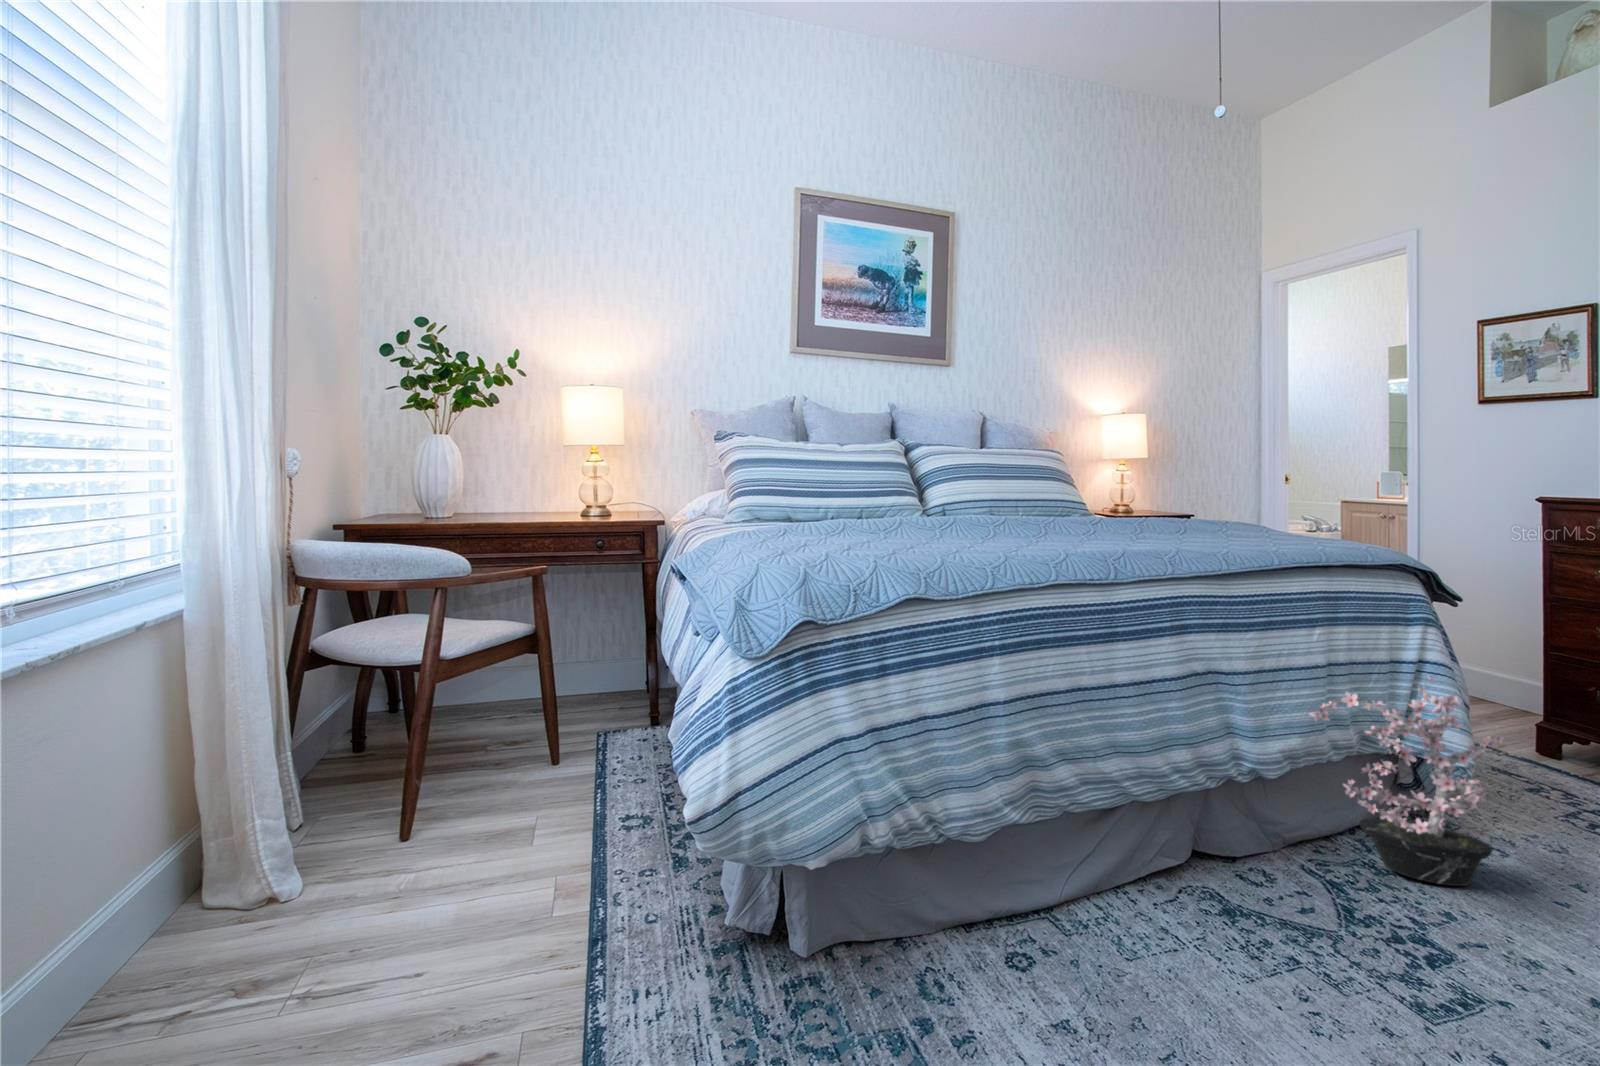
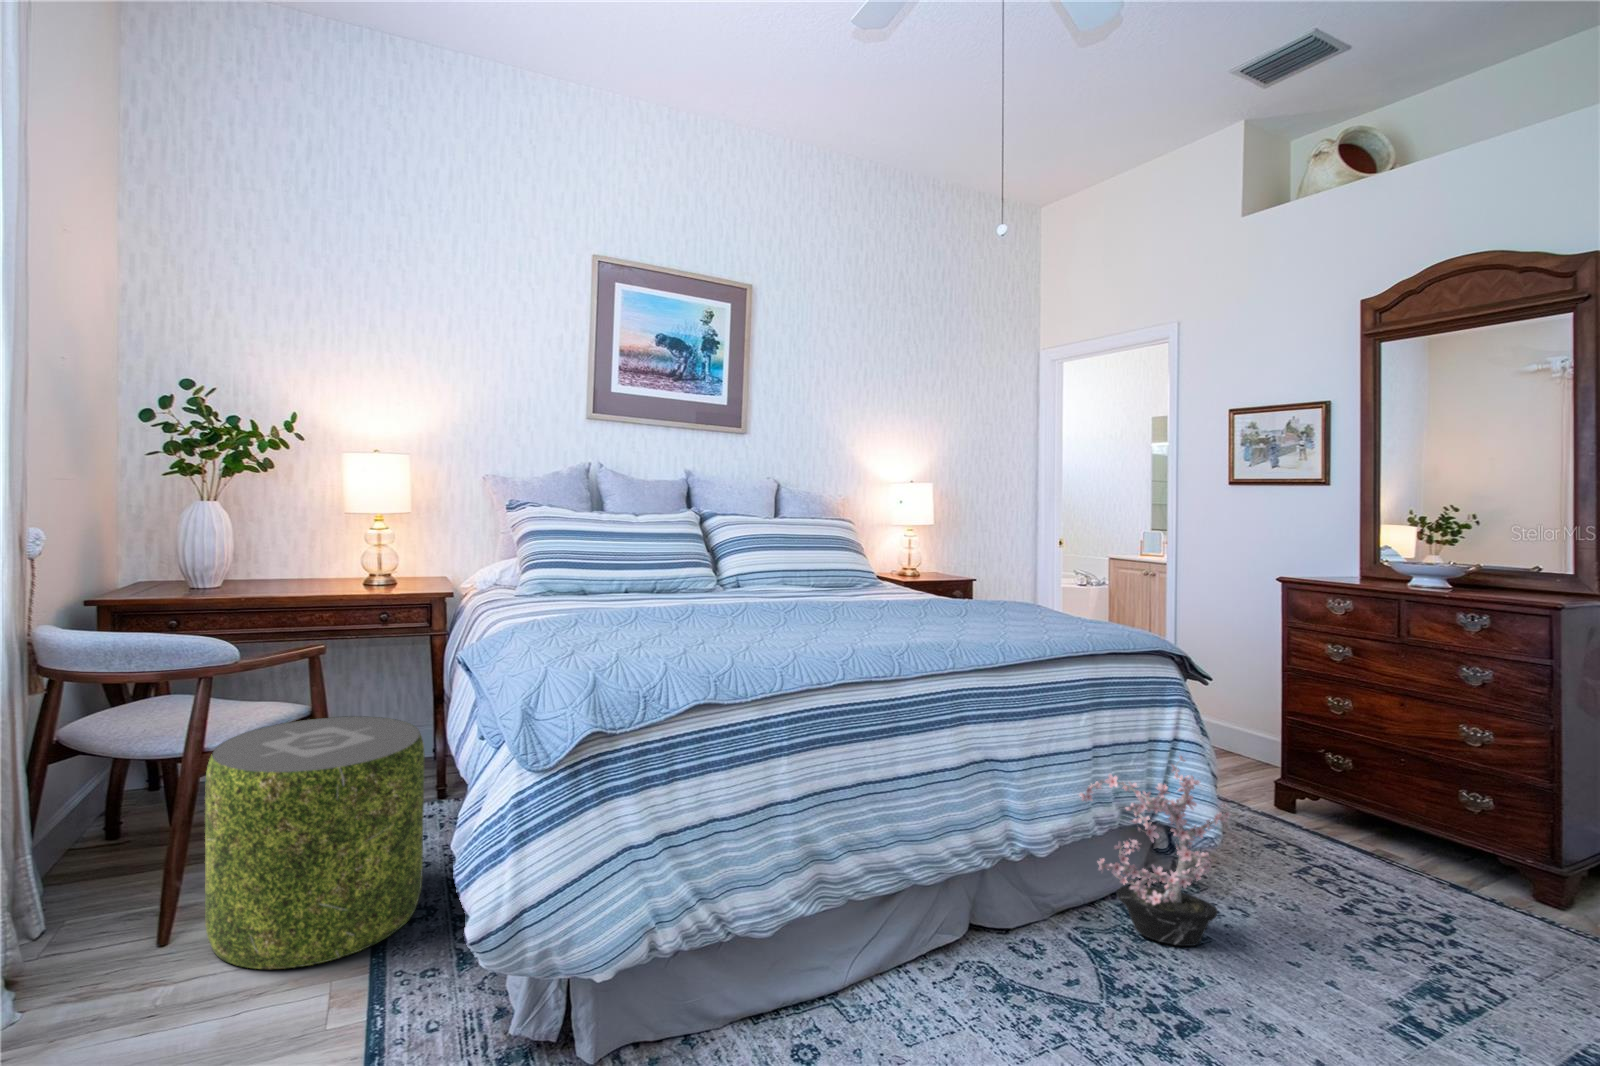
pouf: none [452,641,636,859] -> present [205,716,425,969]

